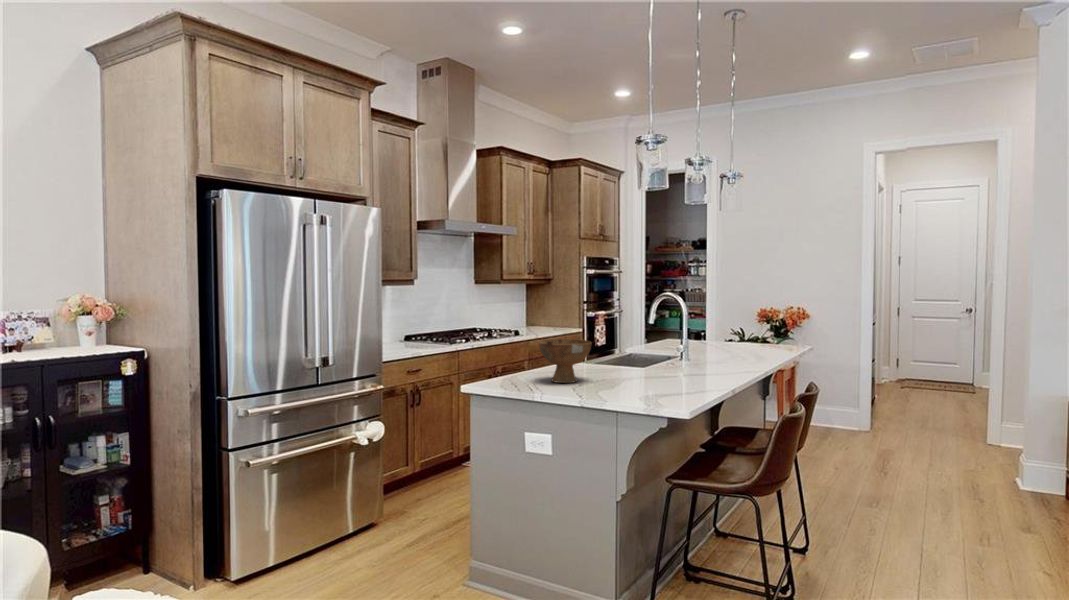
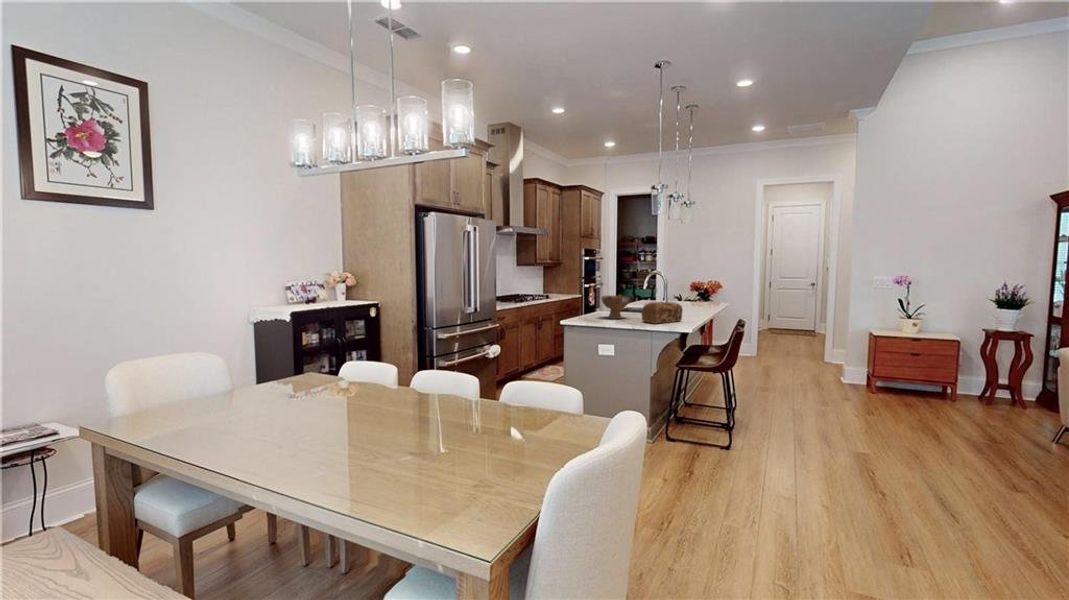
bread loaf: none [600,353,681,398] -> present [641,302,682,324]

